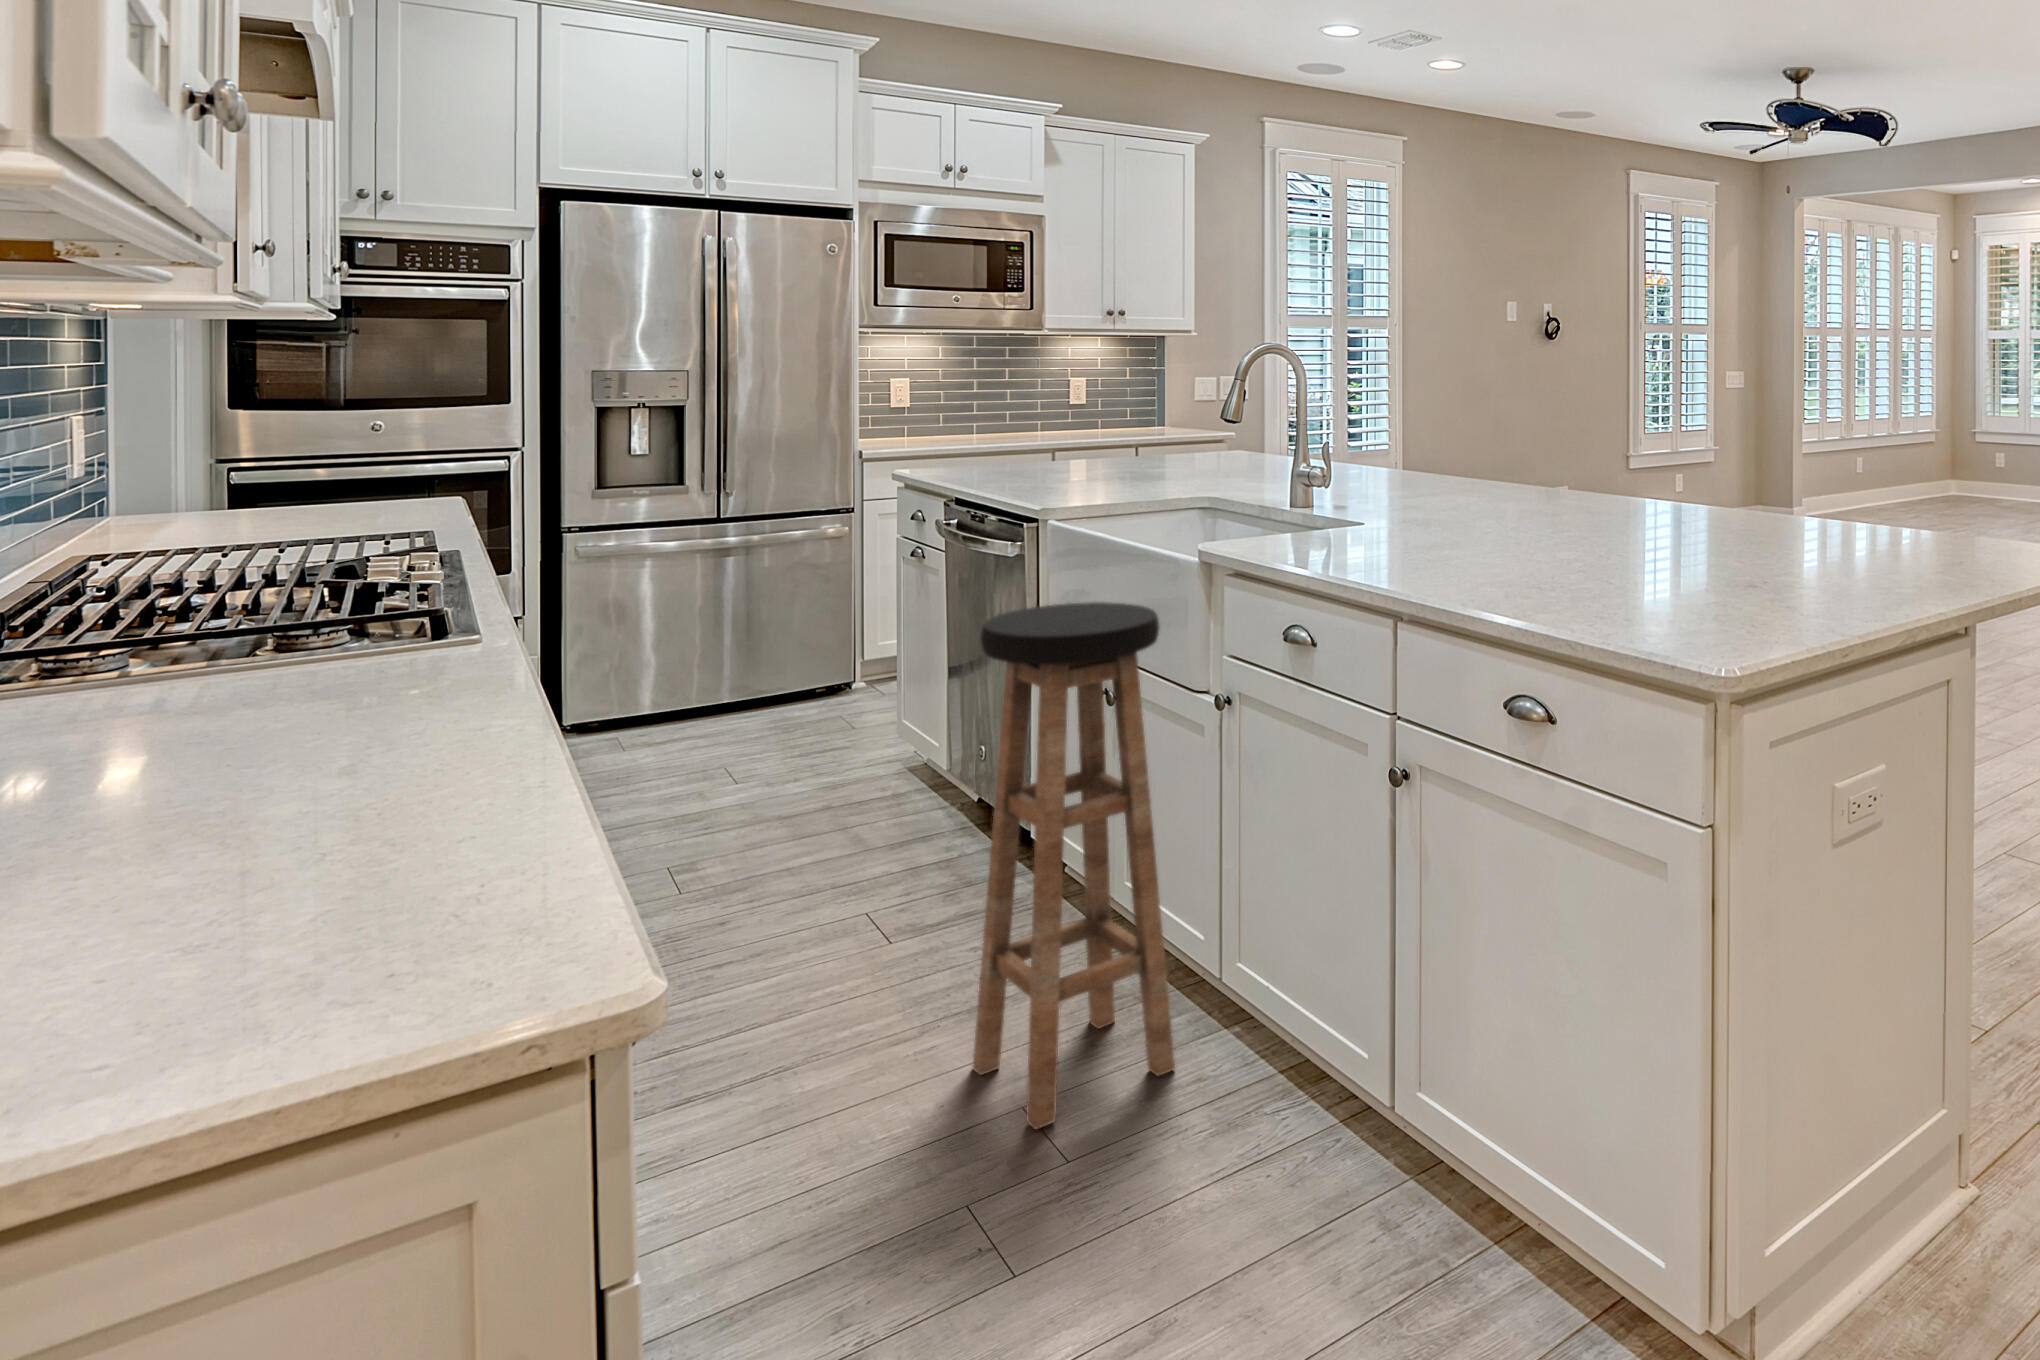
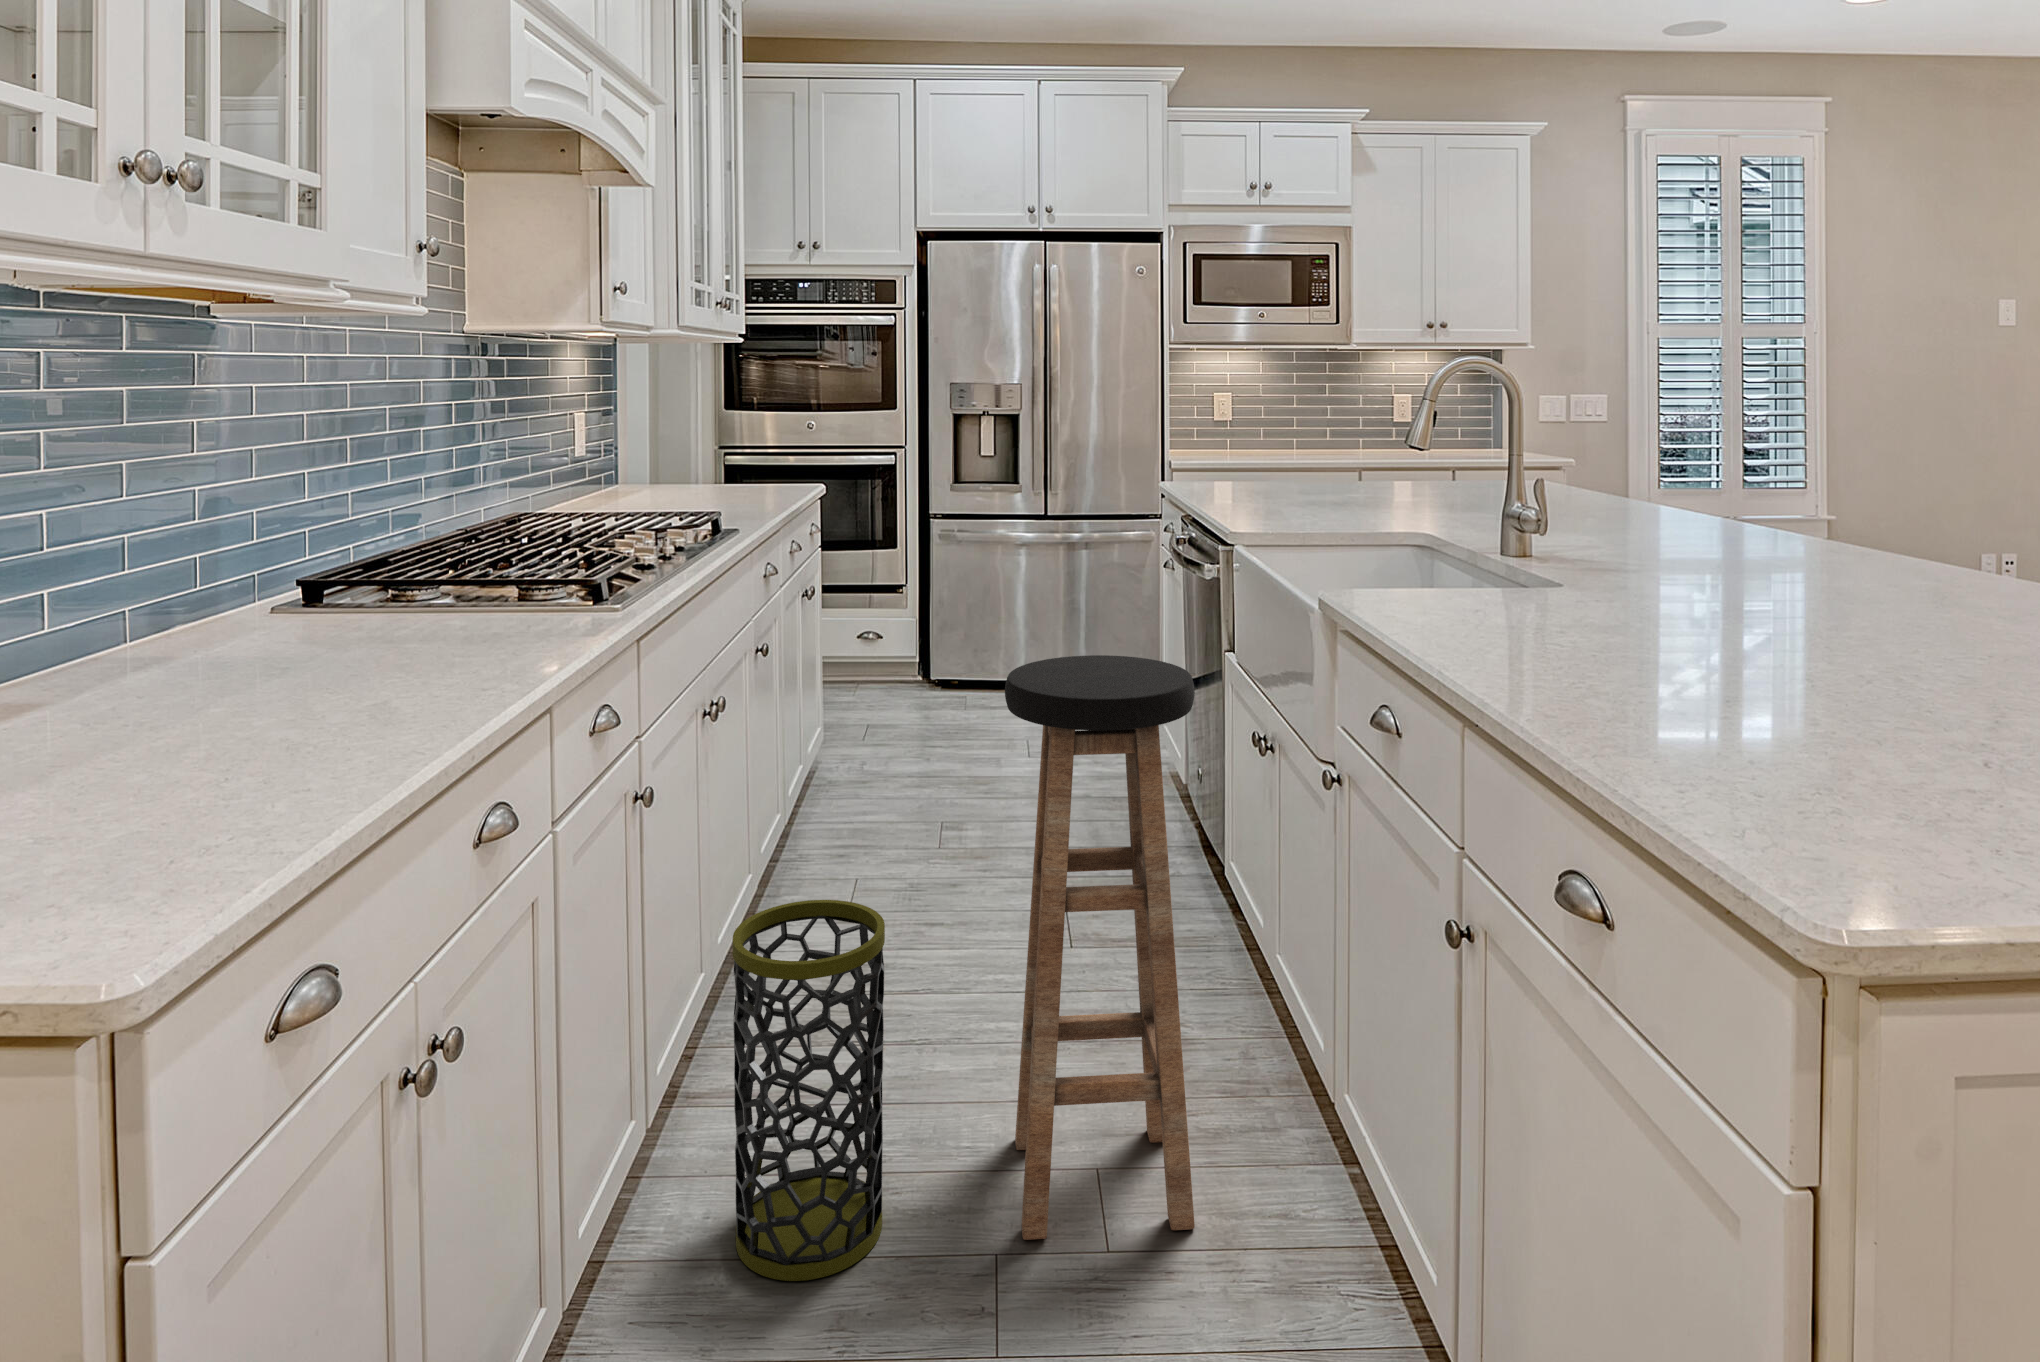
trash can: none [724,876,894,1257] -> present [733,900,885,1281]

